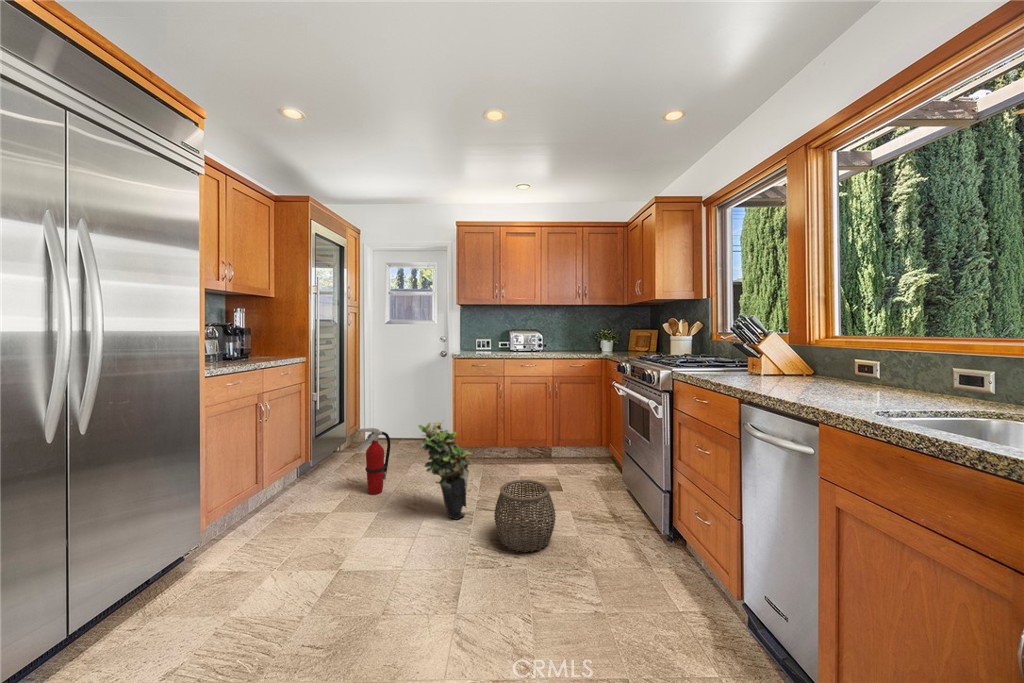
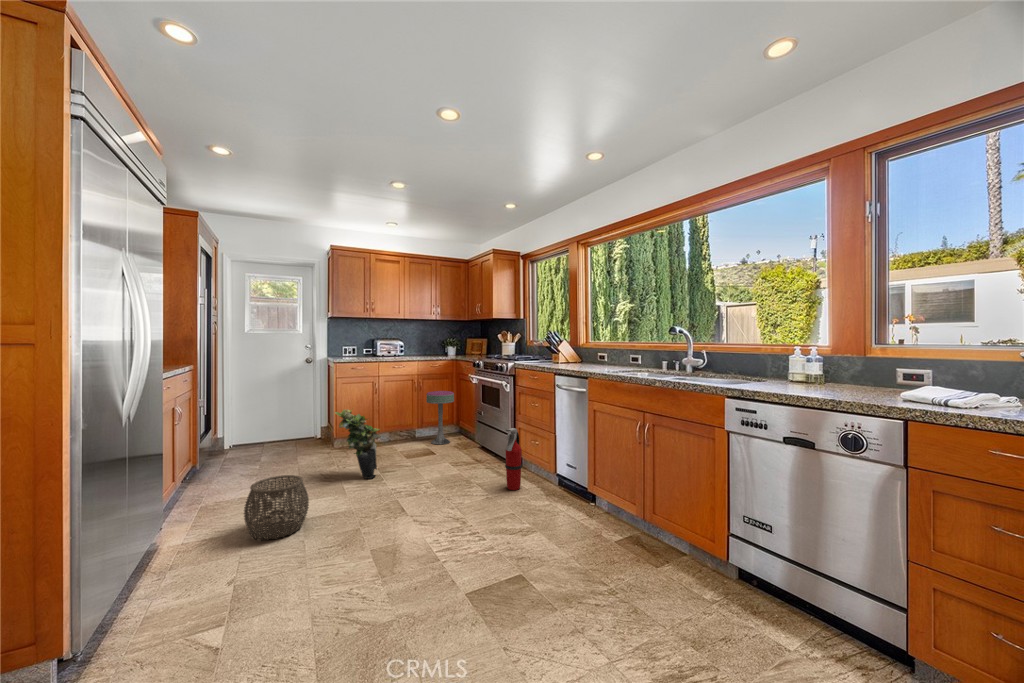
bar stool: none [560,400,597,473] -> present [426,391,454,445]
fire extinguisher: present [356,428,390,494] -> present [505,428,522,490]
woven basket: present [494,480,556,552] -> present [244,475,309,540]

